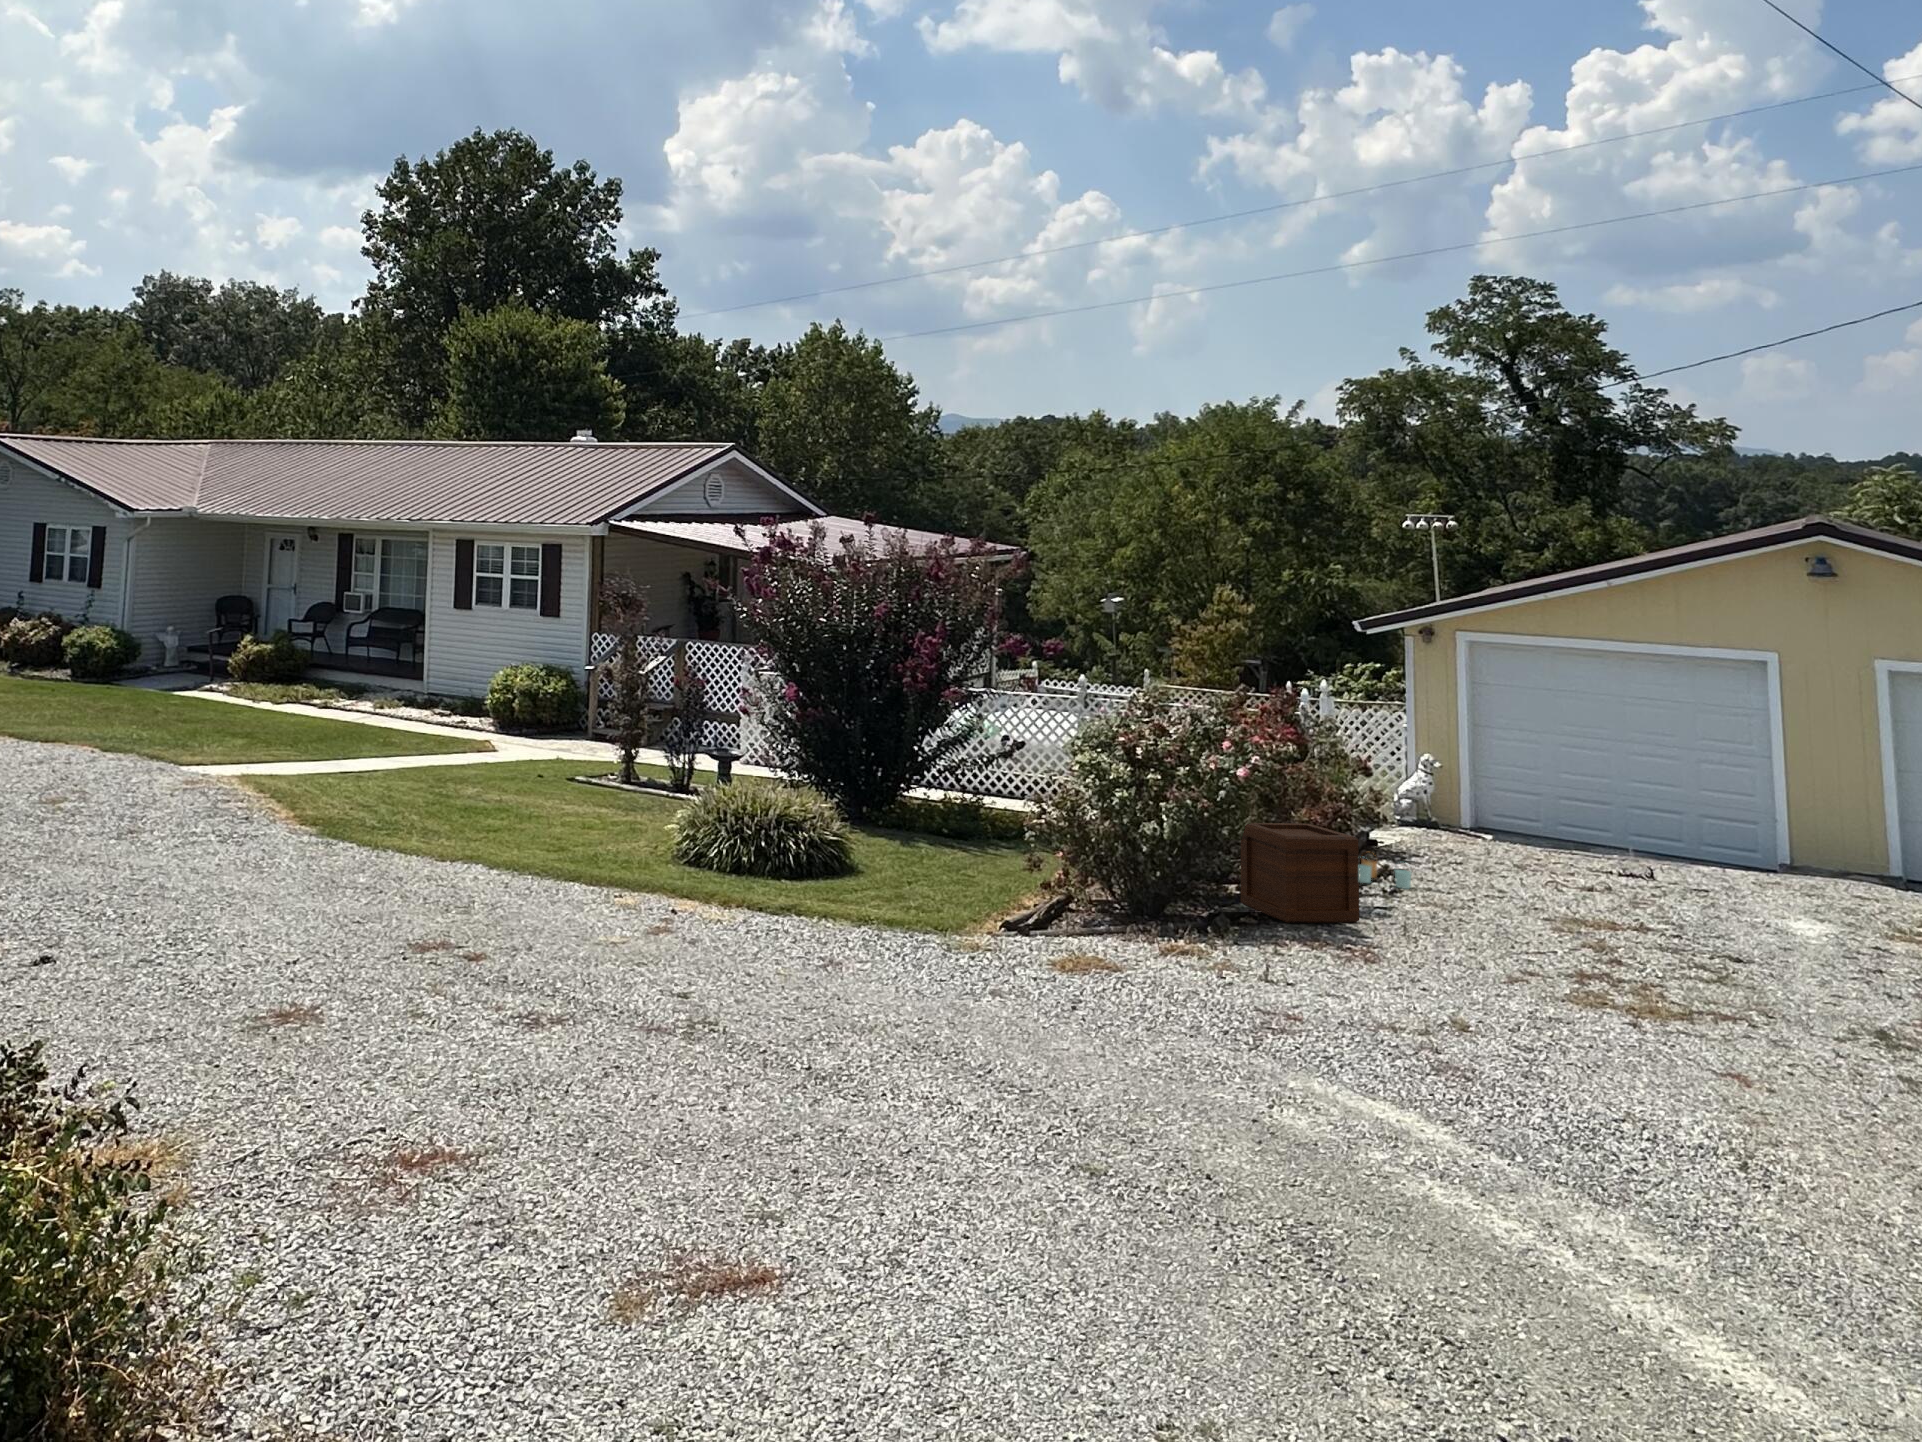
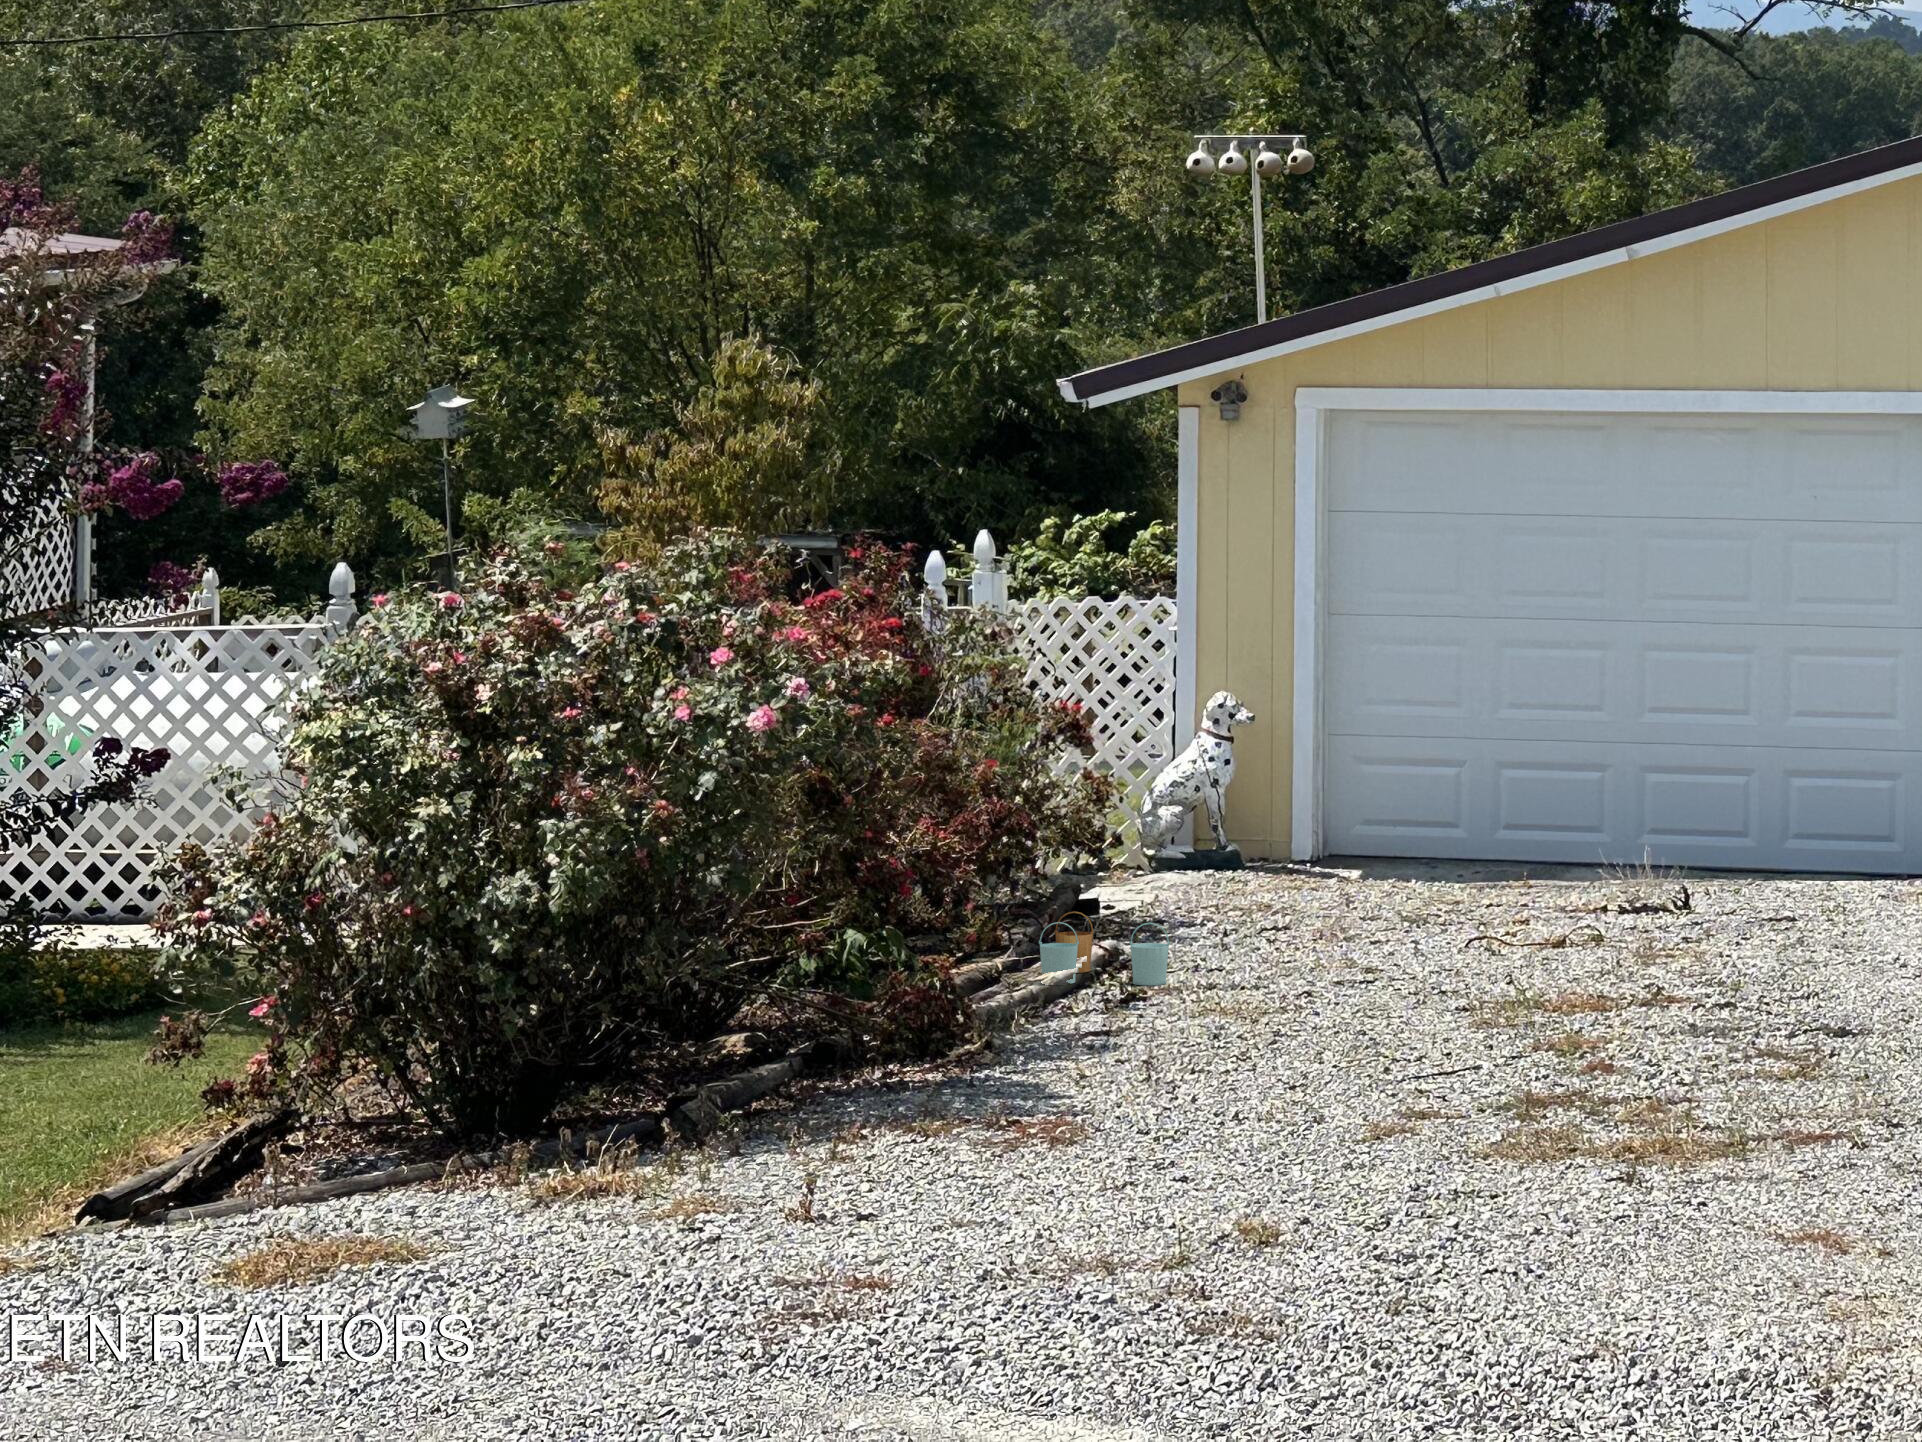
wooden crate: present [1241,823,1359,923] -> none [751,841,1038,1081]

